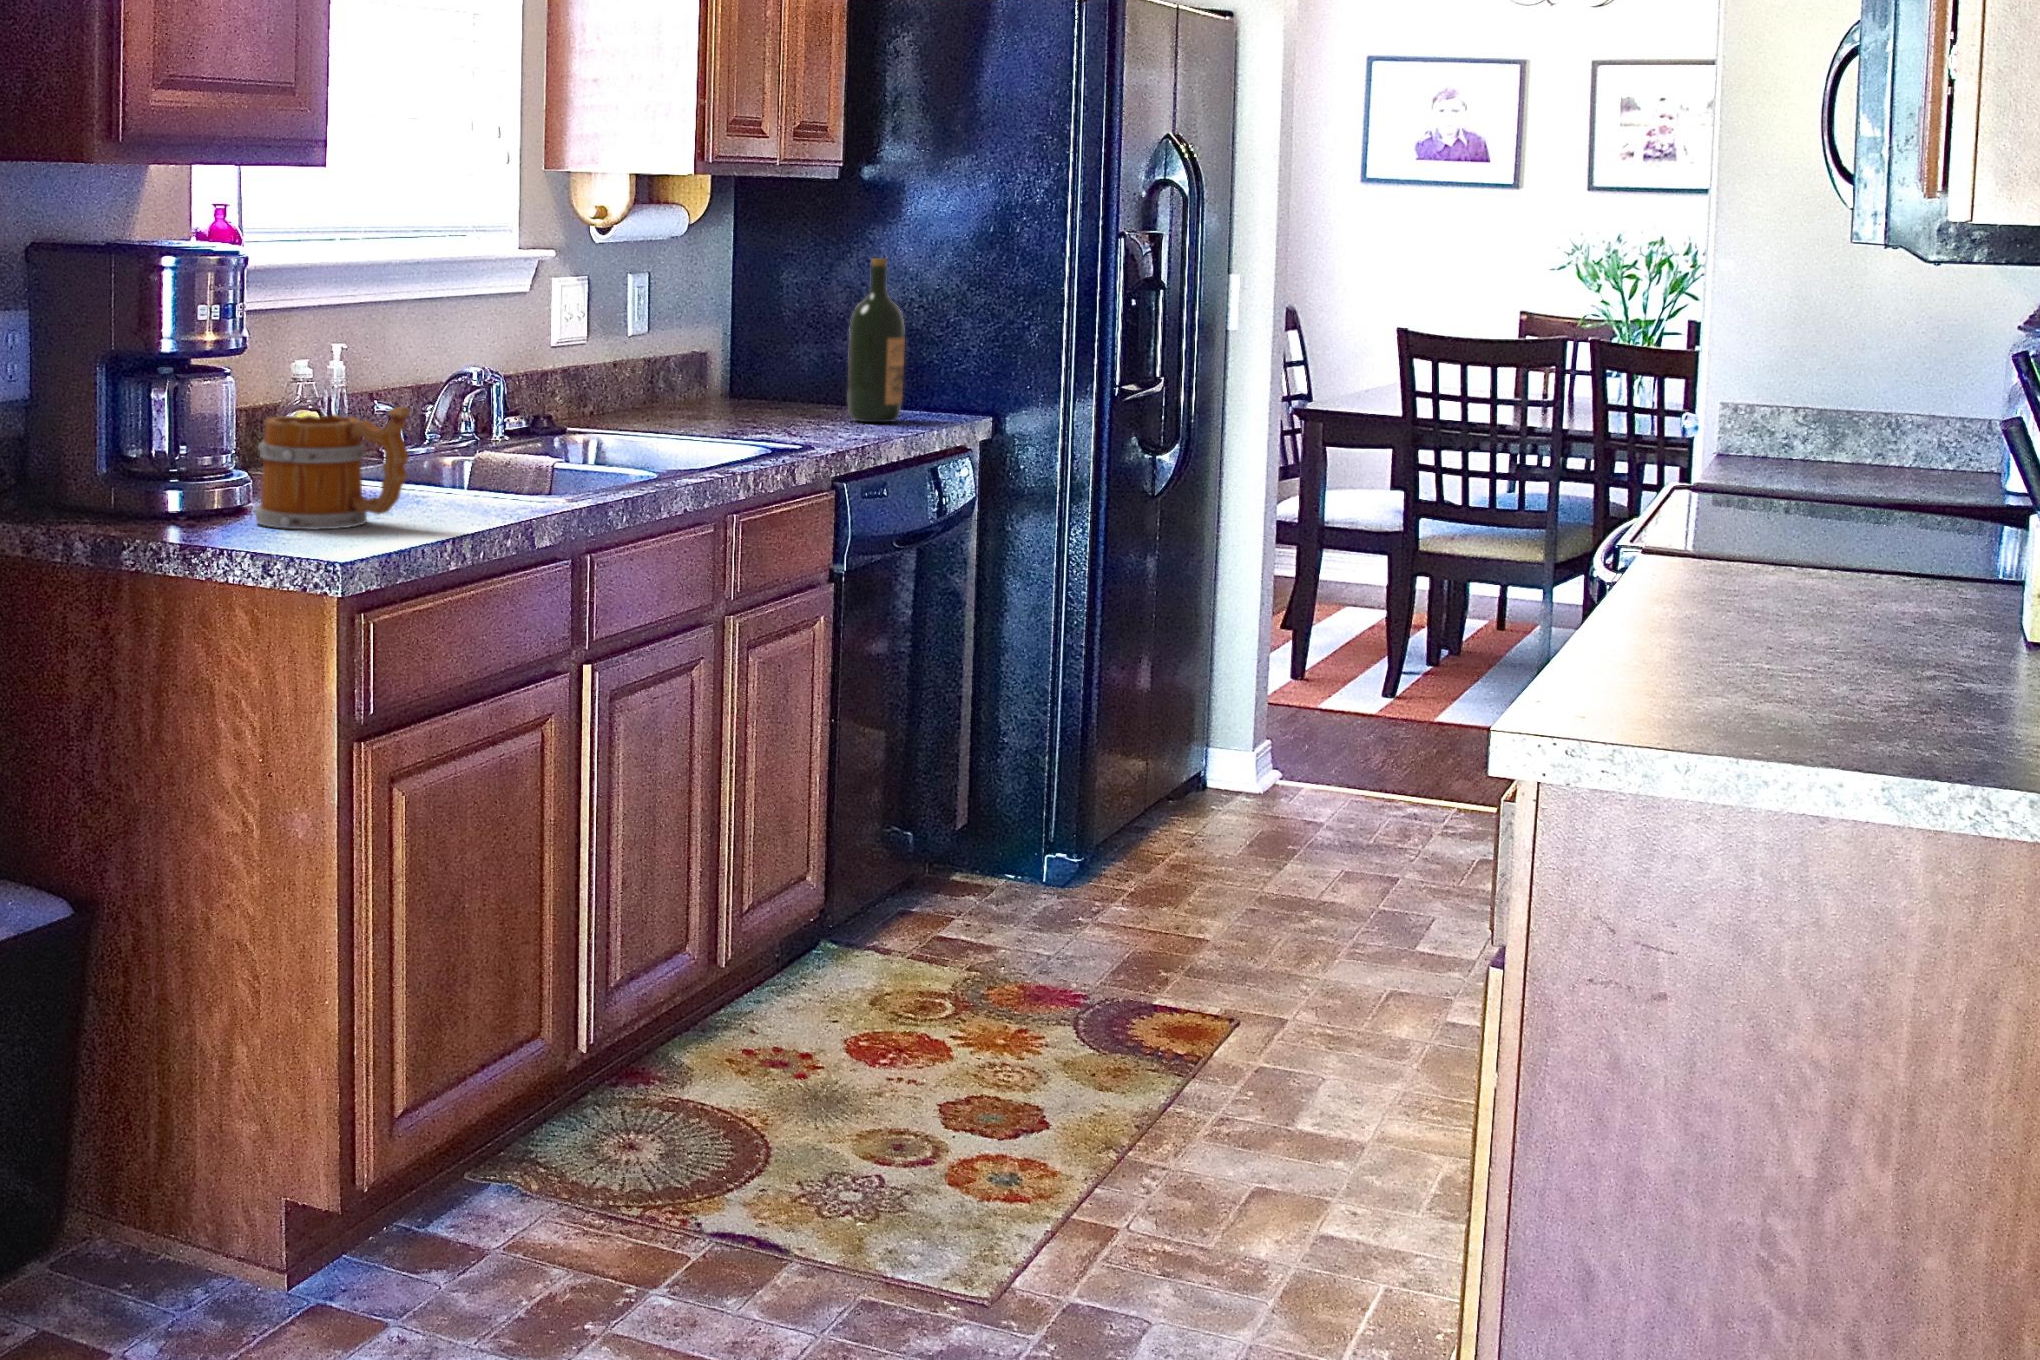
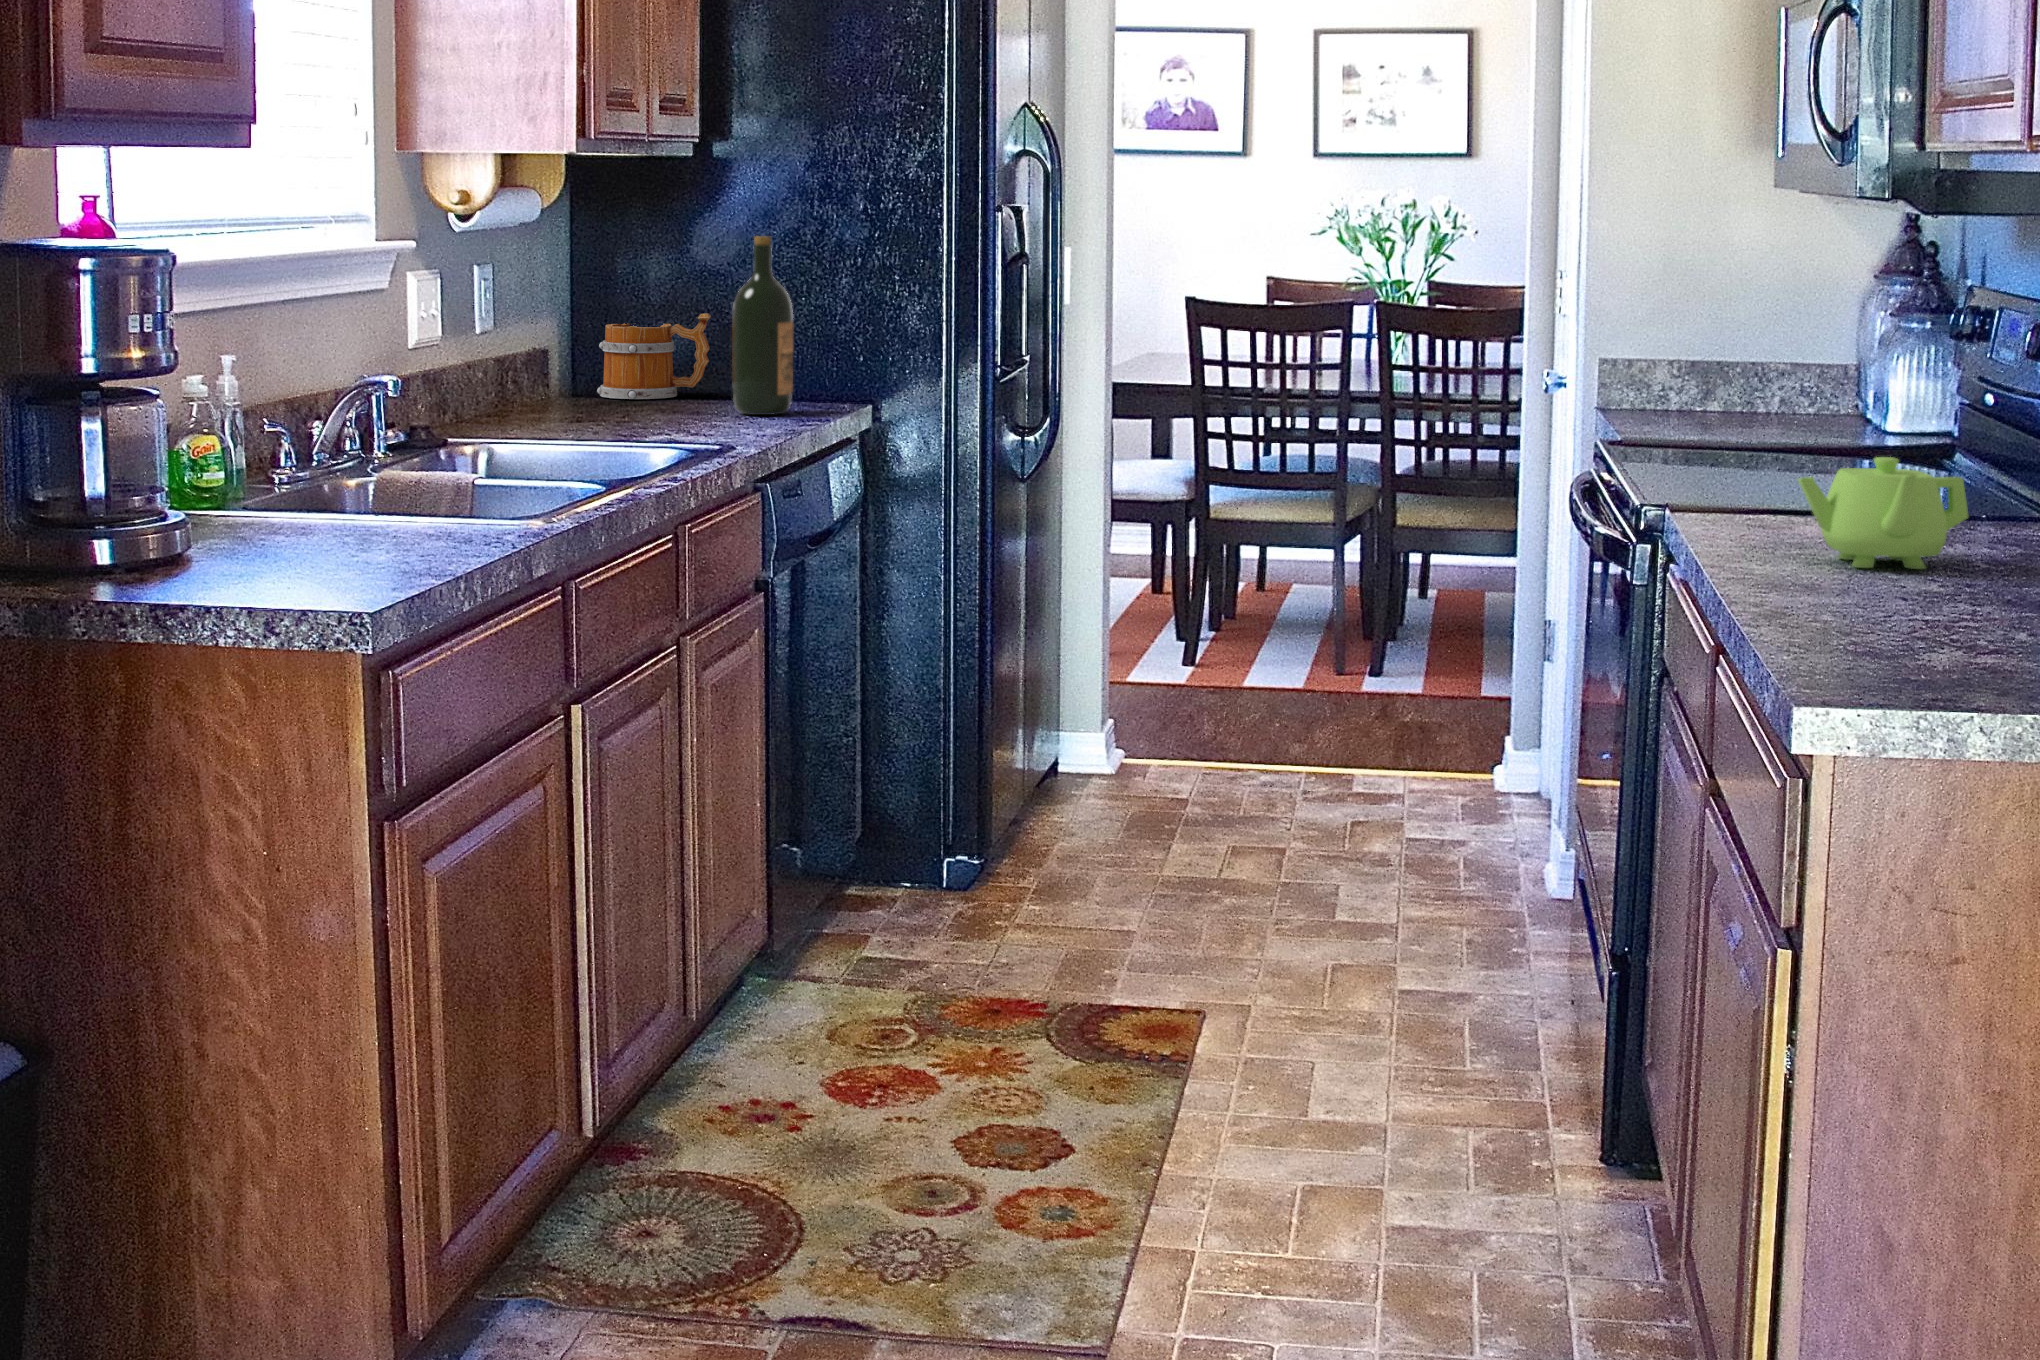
mug: present [255,407,411,529] -> present [597,313,711,399]
teapot: none [1704,506,1889,623] -> present [1798,457,1968,569]

